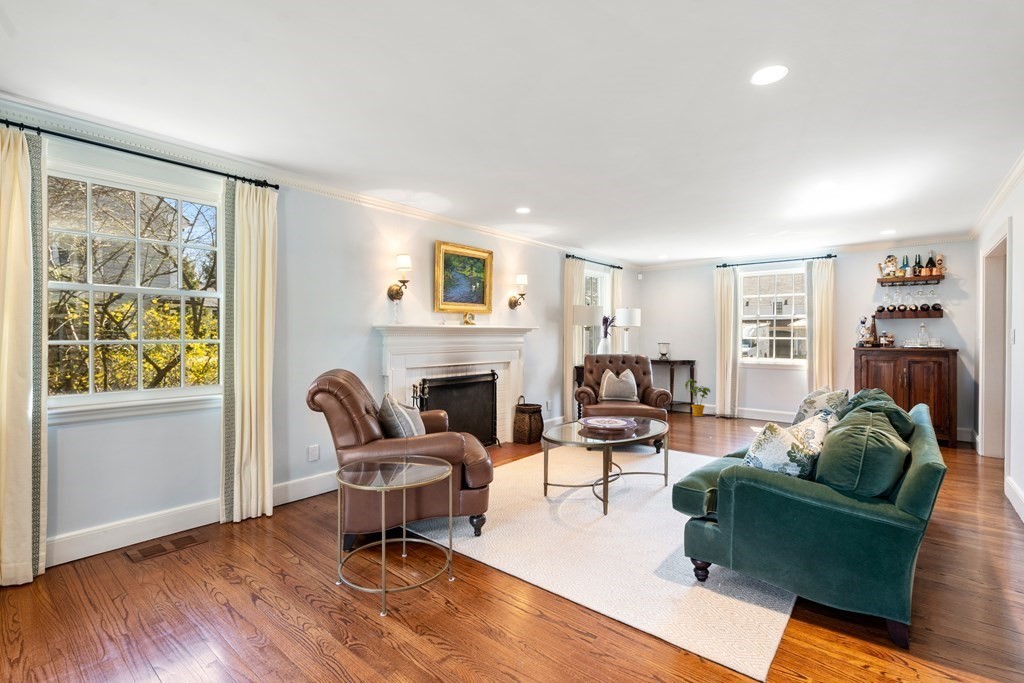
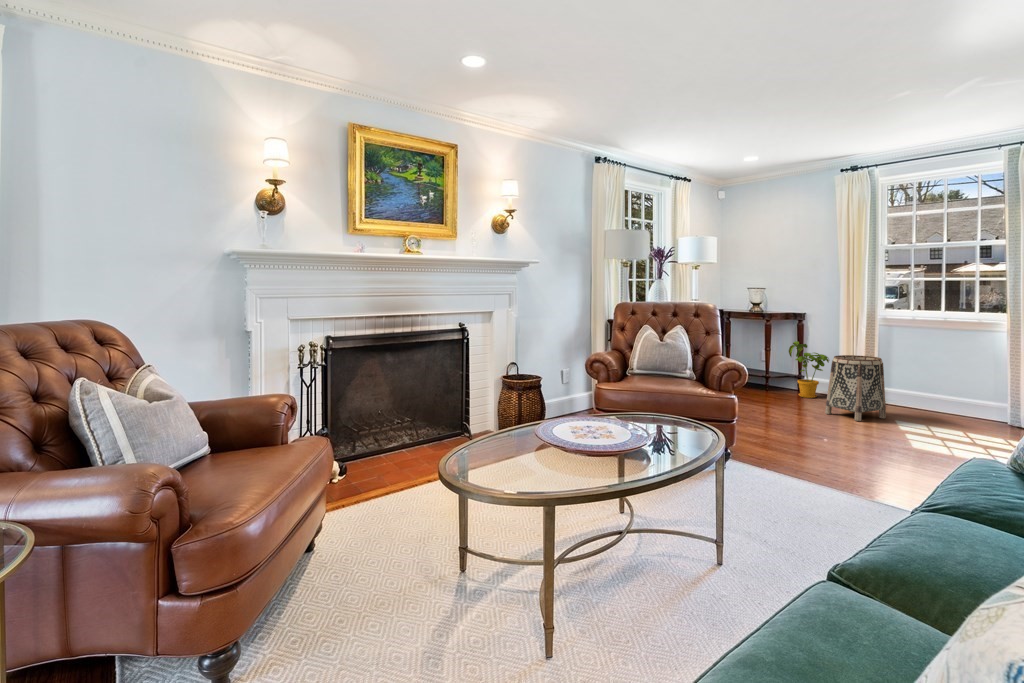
basket: none [711,388,746,429] -> present [825,355,886,421]

